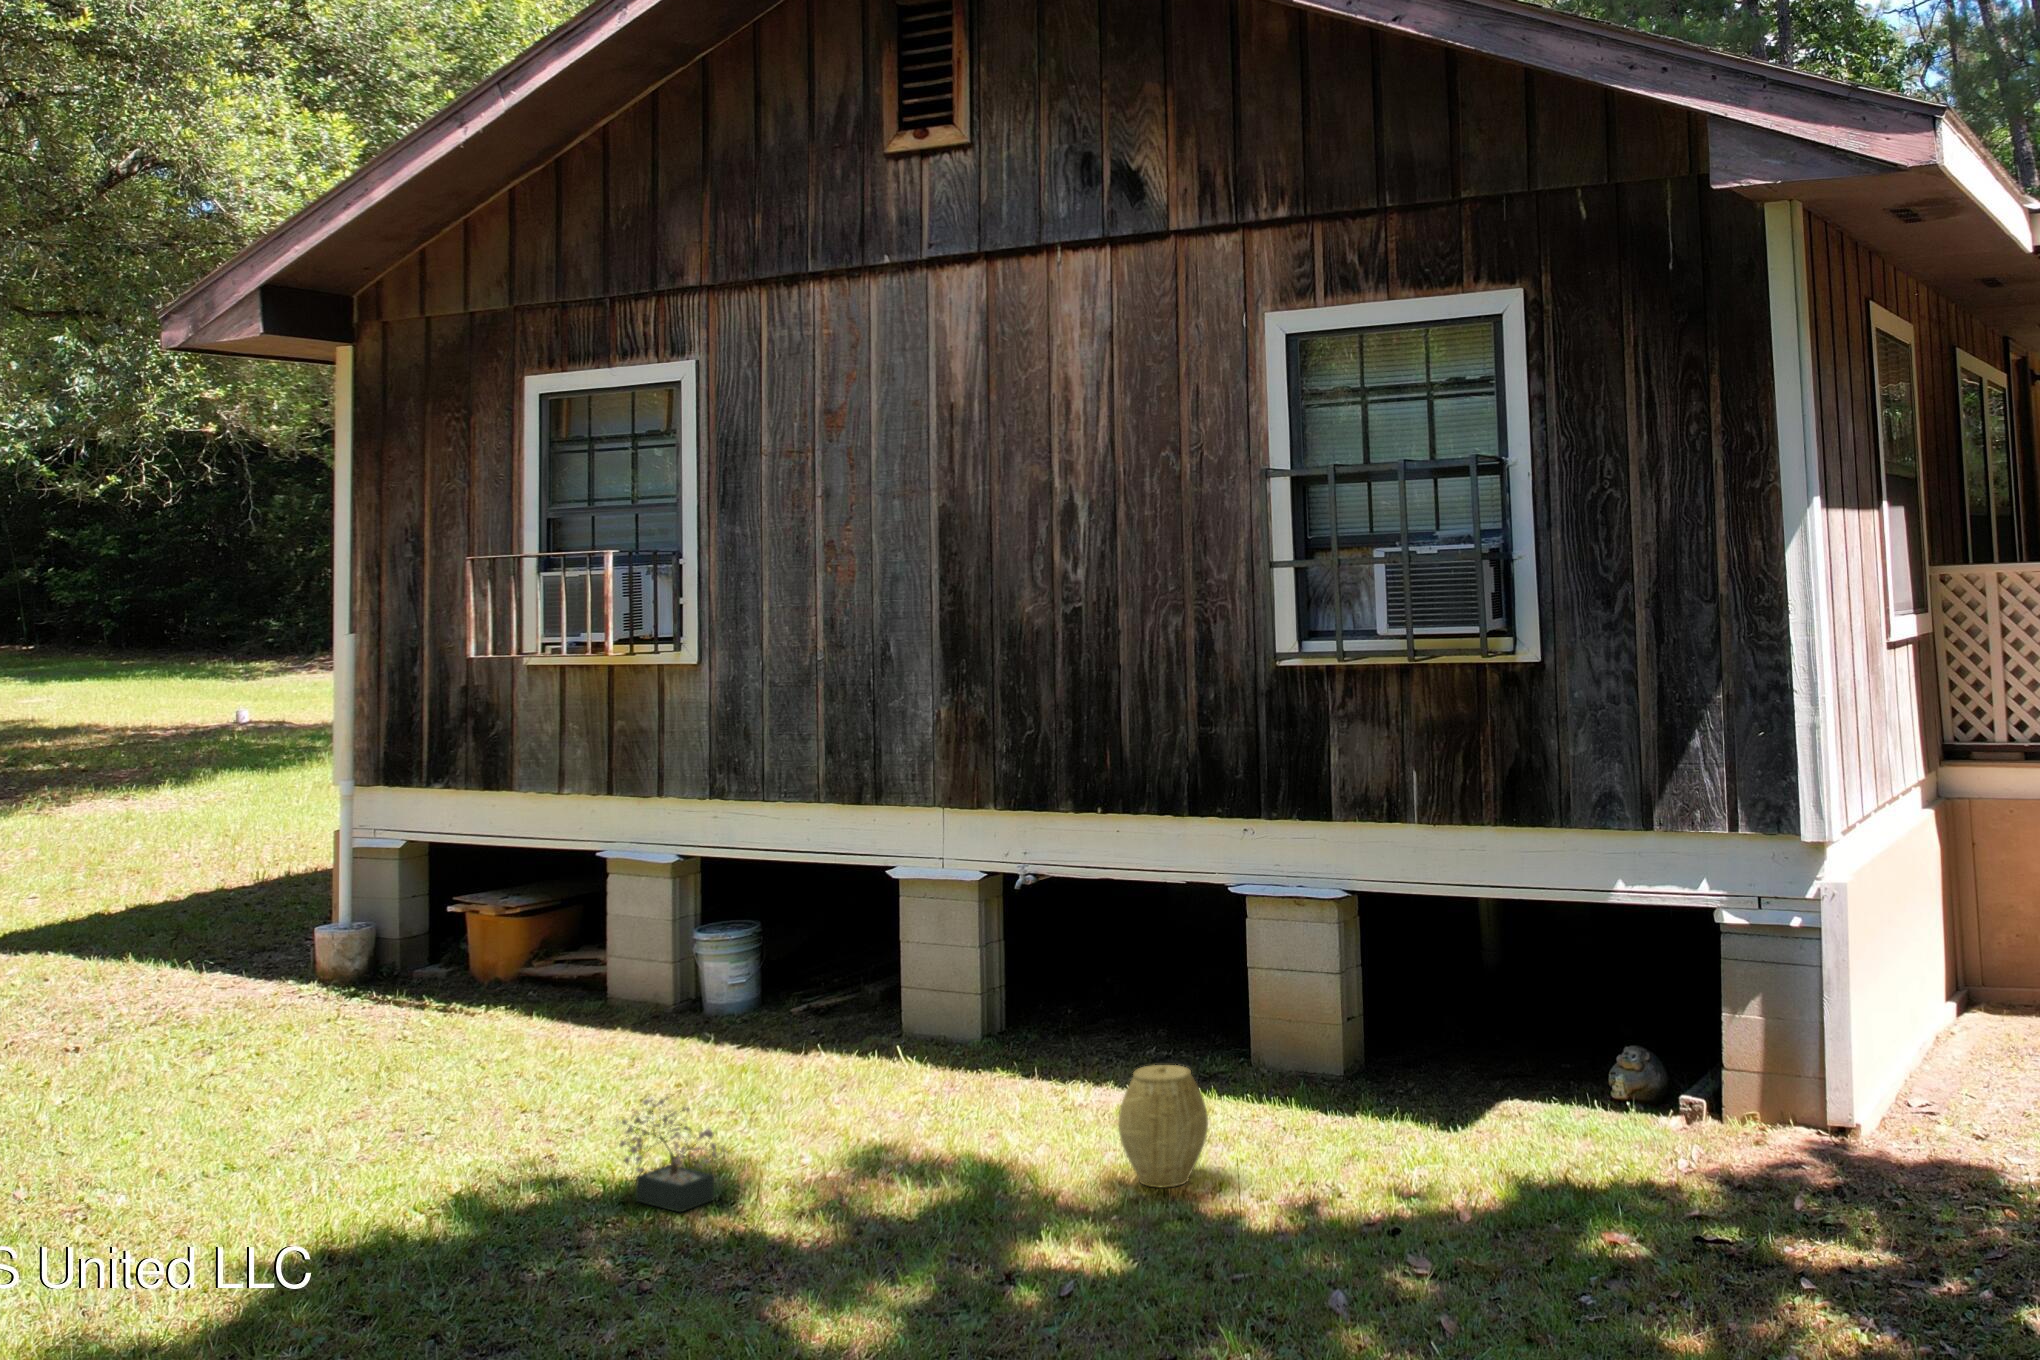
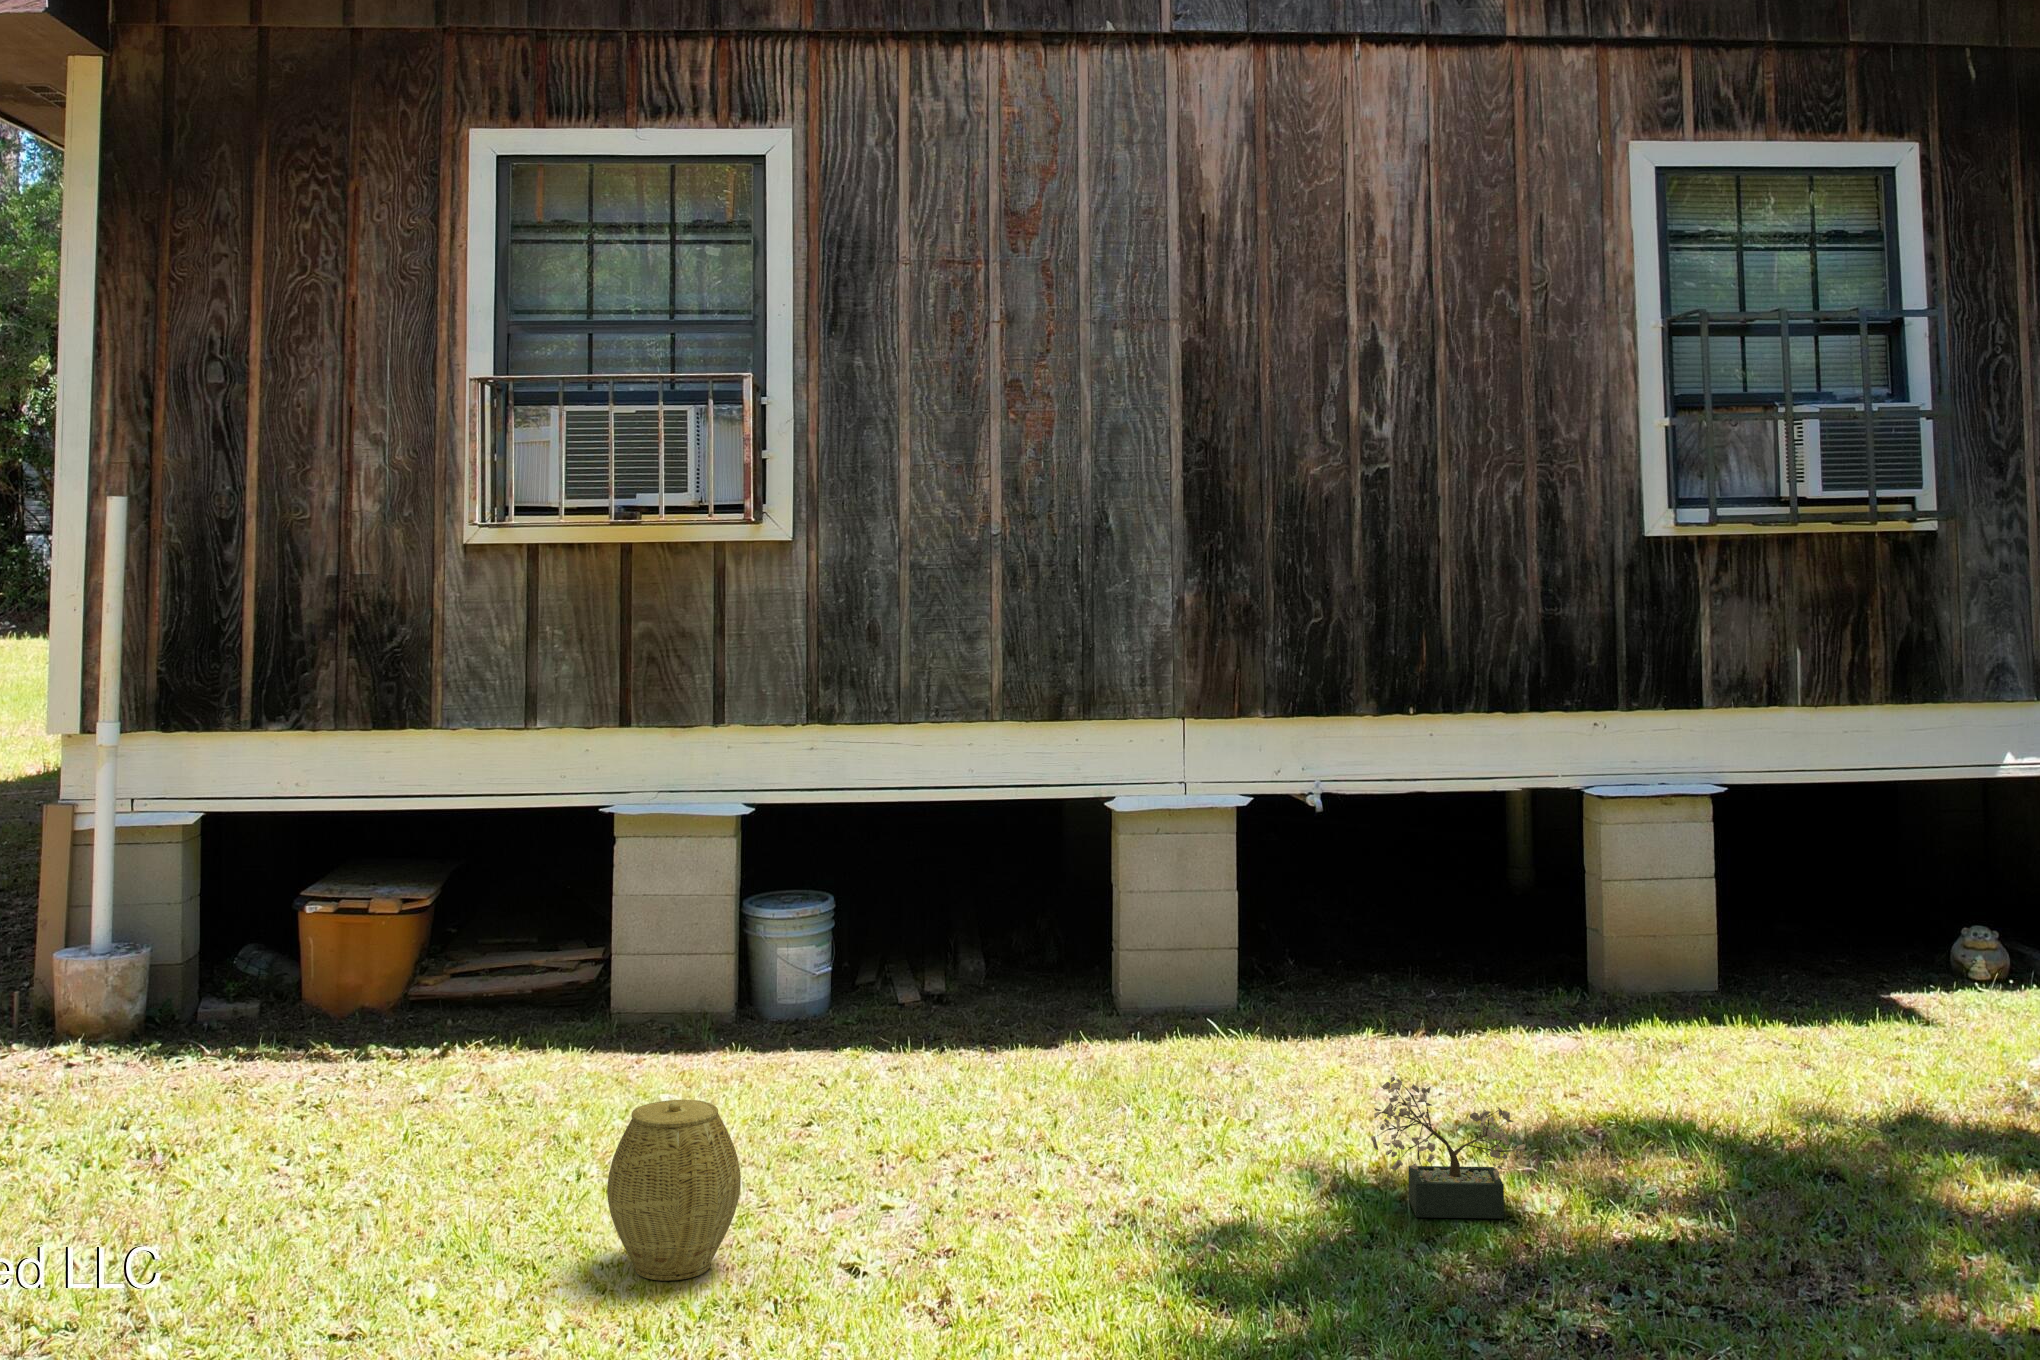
woven basket: present [1118,1065,1208,1188] -> present [607,1100,741,1281]

